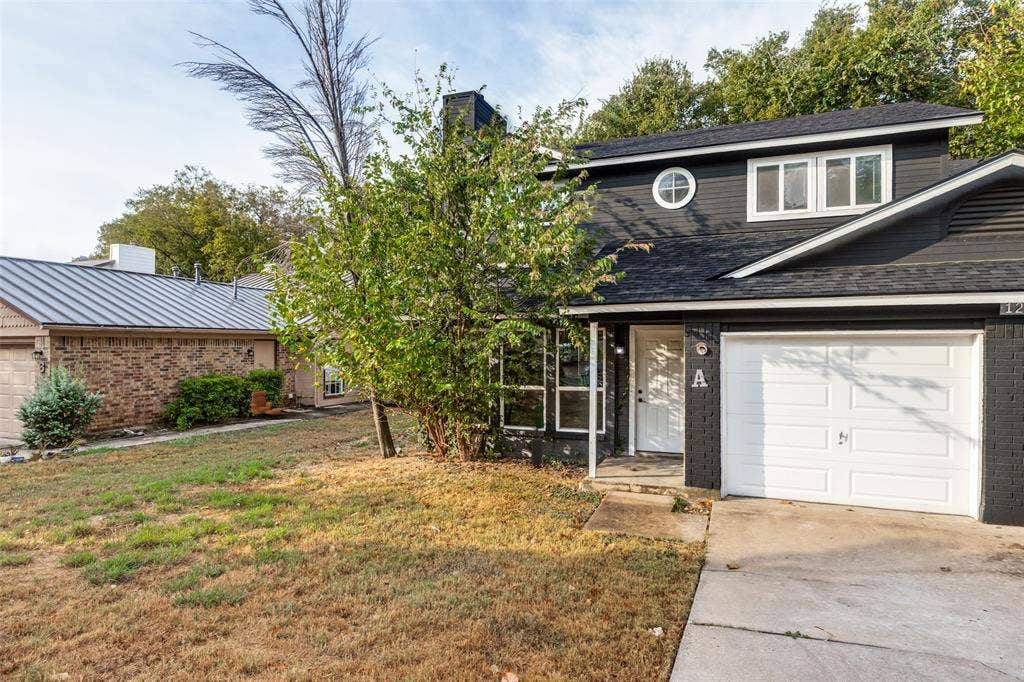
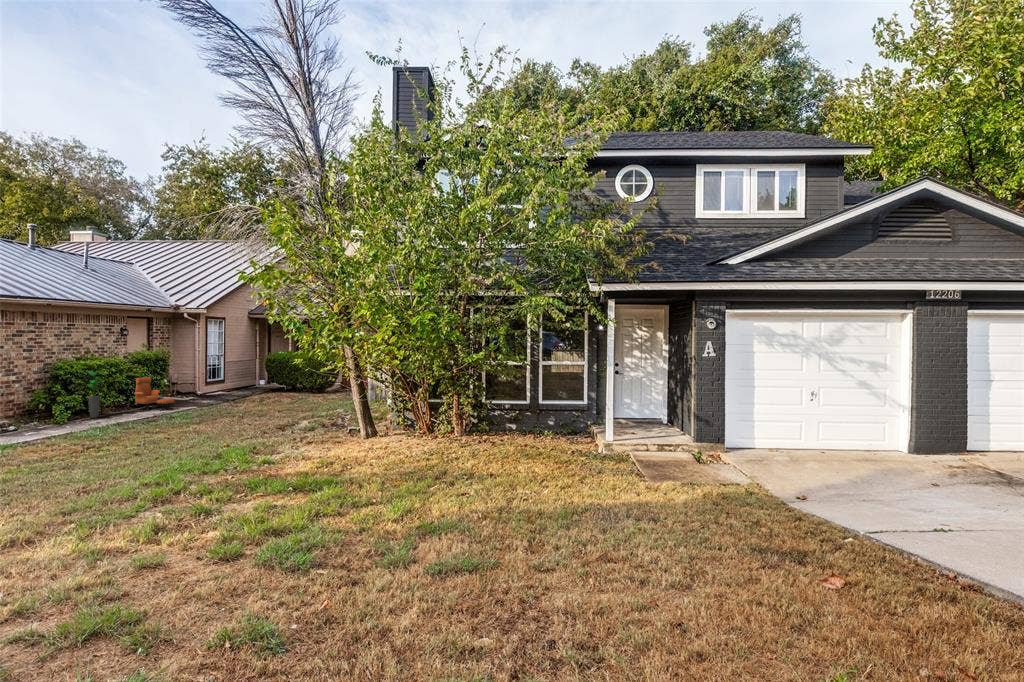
potted plant: present [530,406,545,466] -> present [87,371,102,418]

